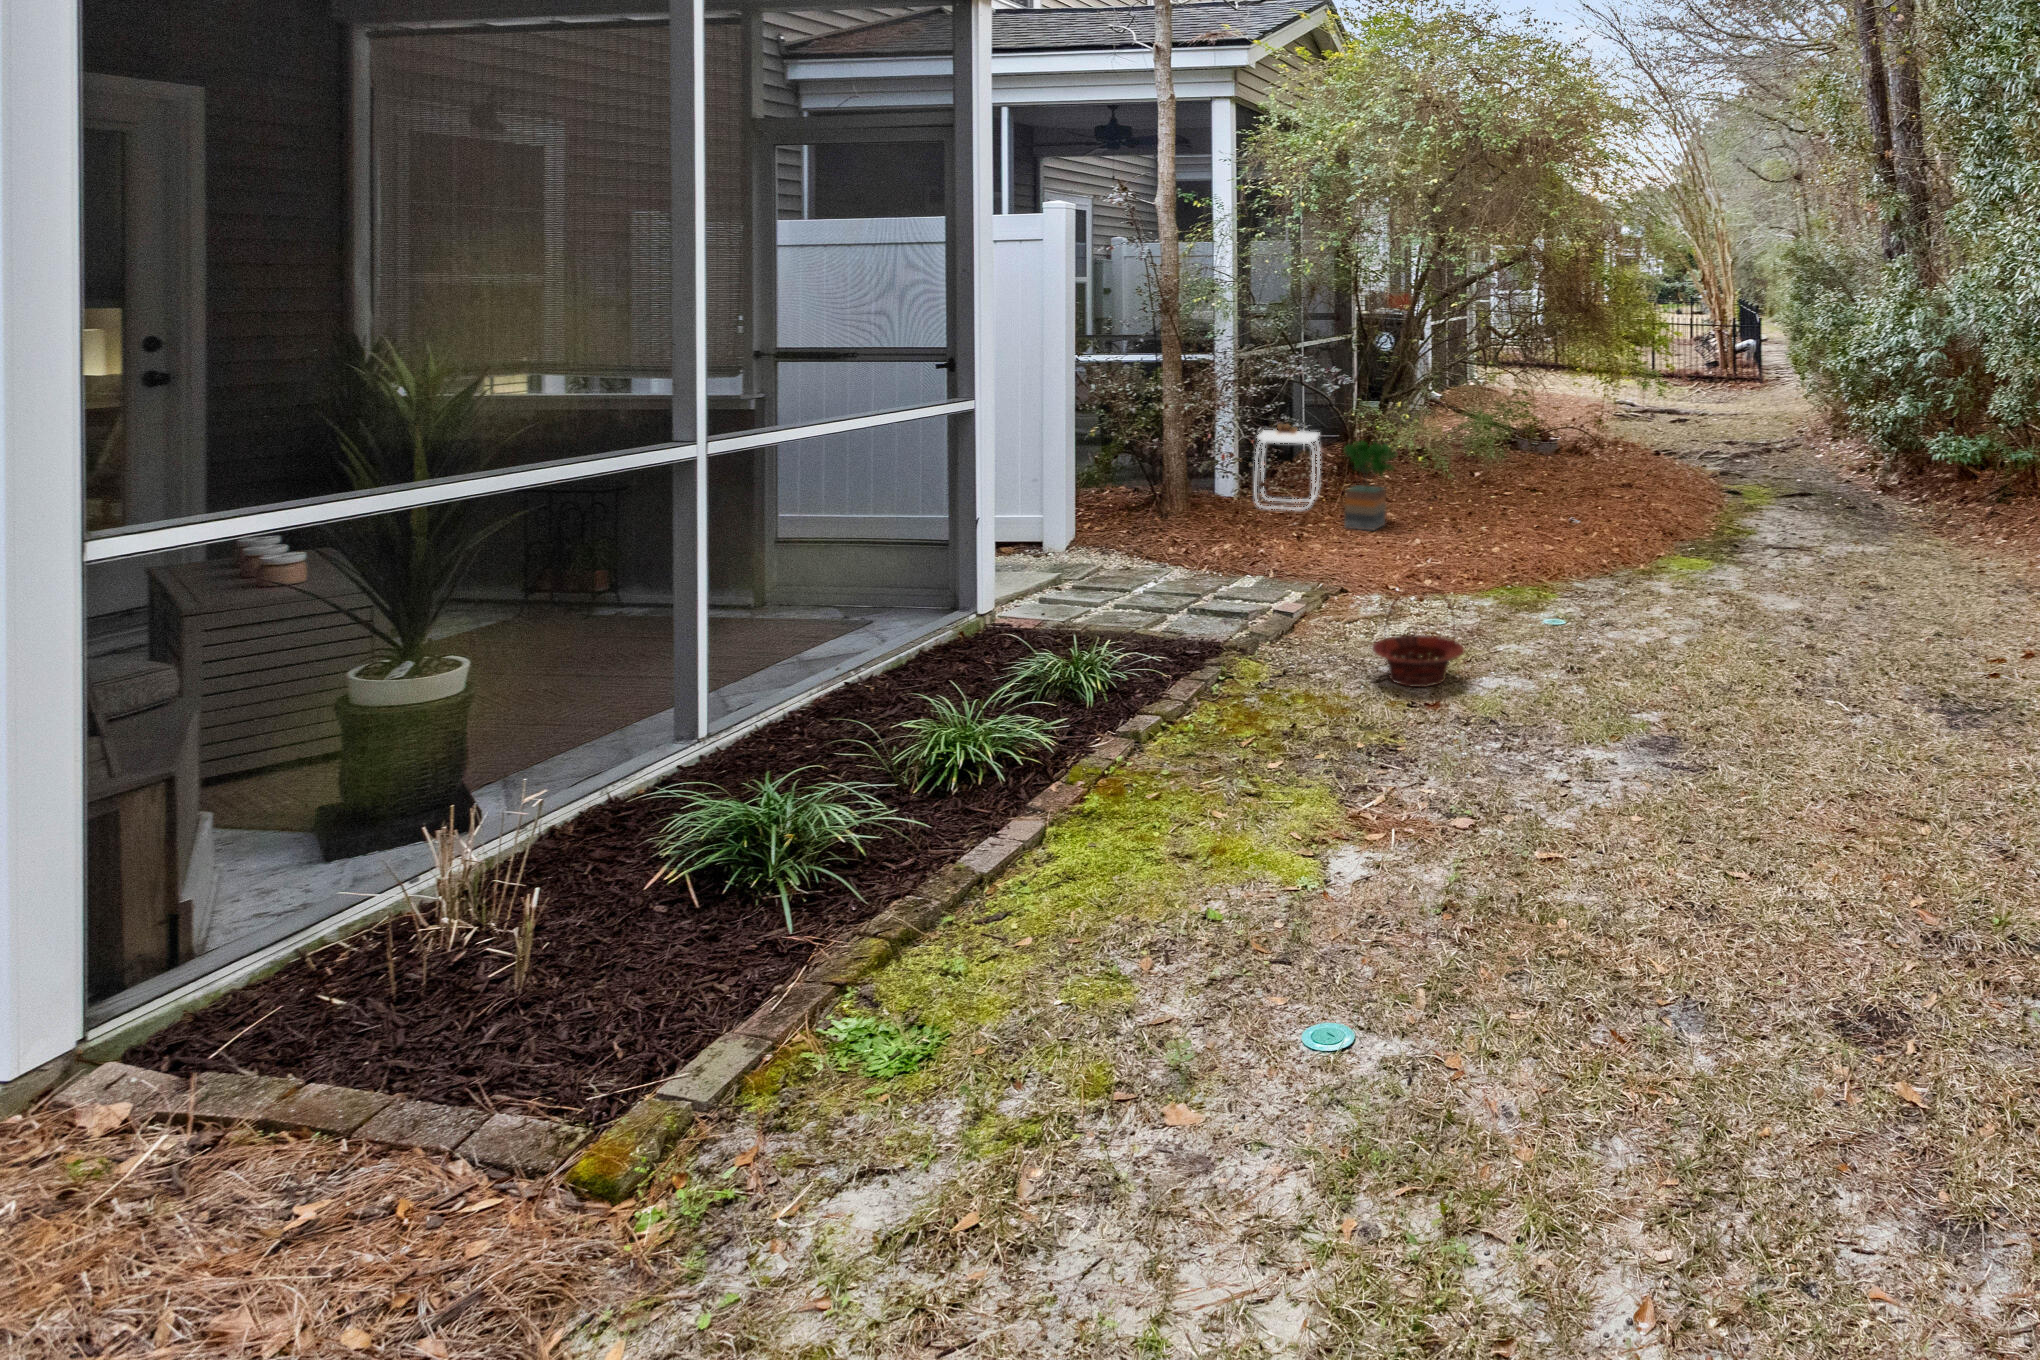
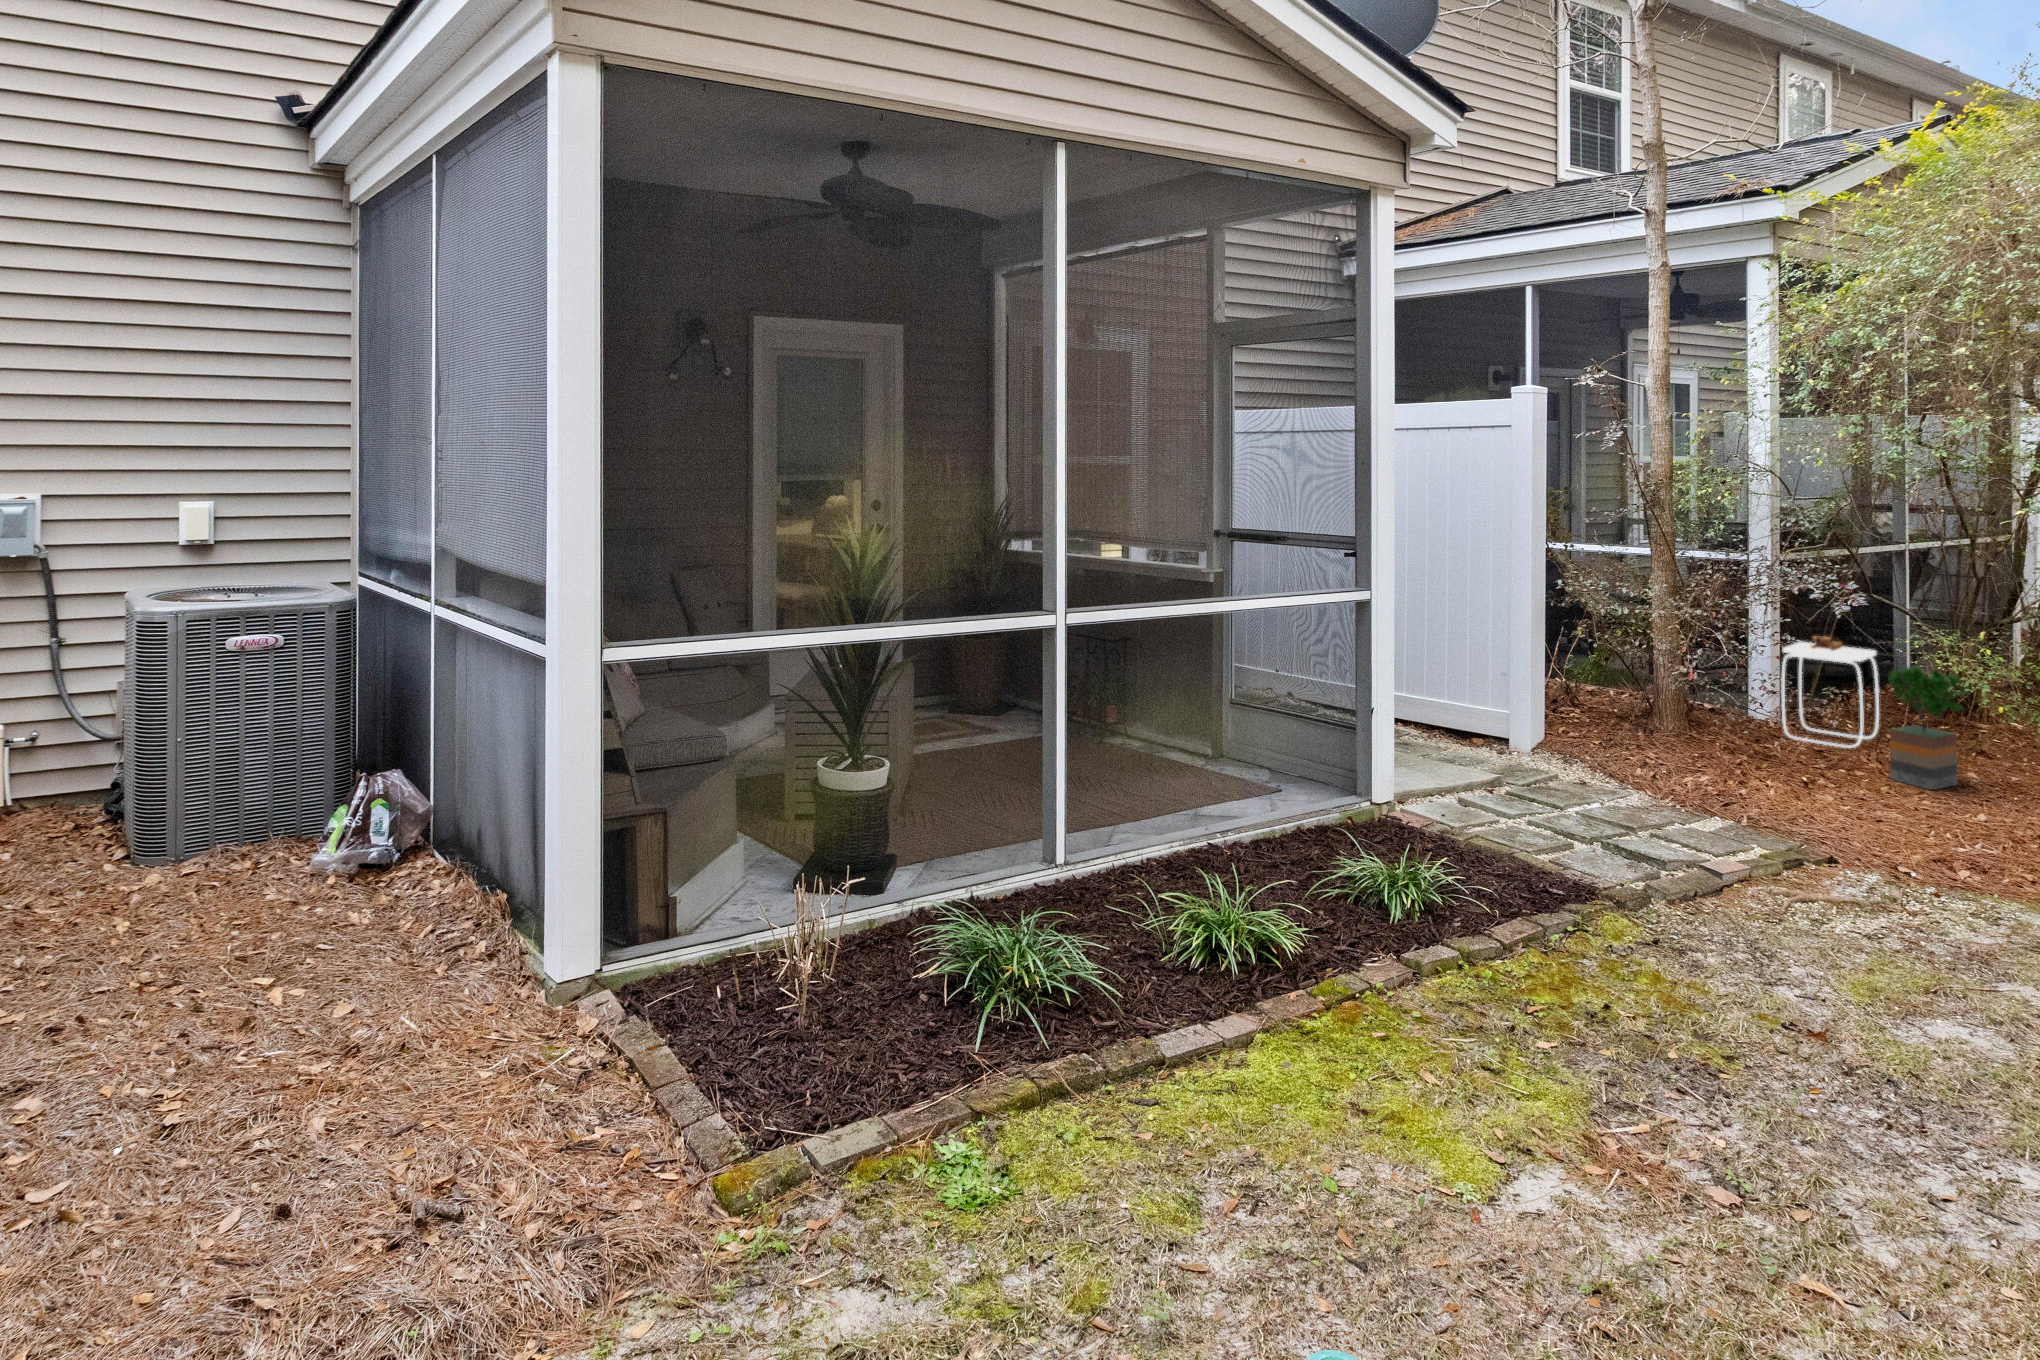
basket: present [1372,587,1464,687] -> none [1756,866,1900,1011]

